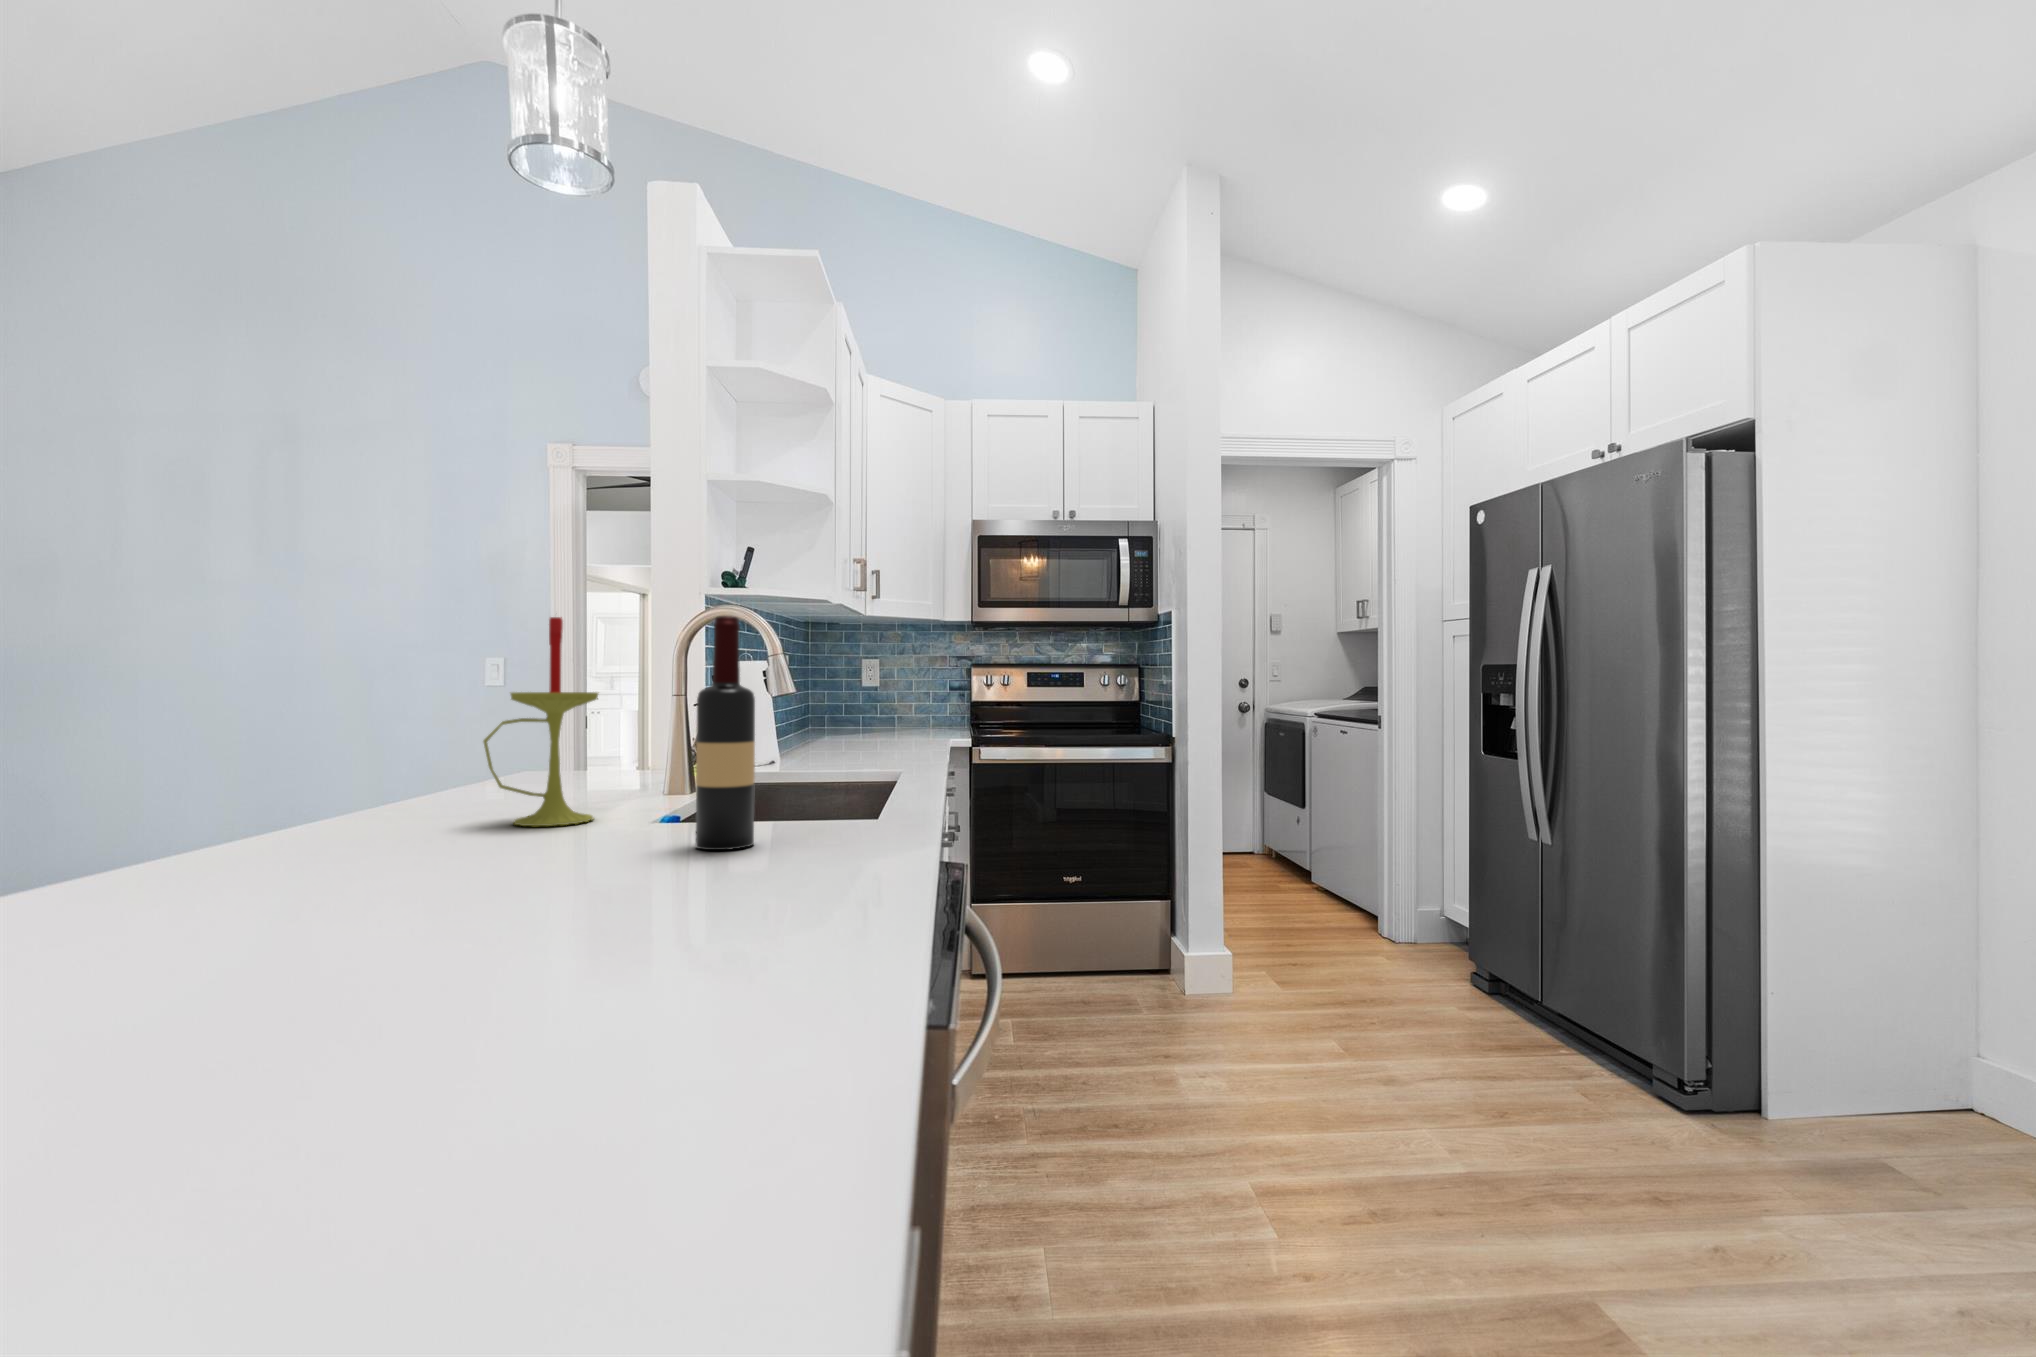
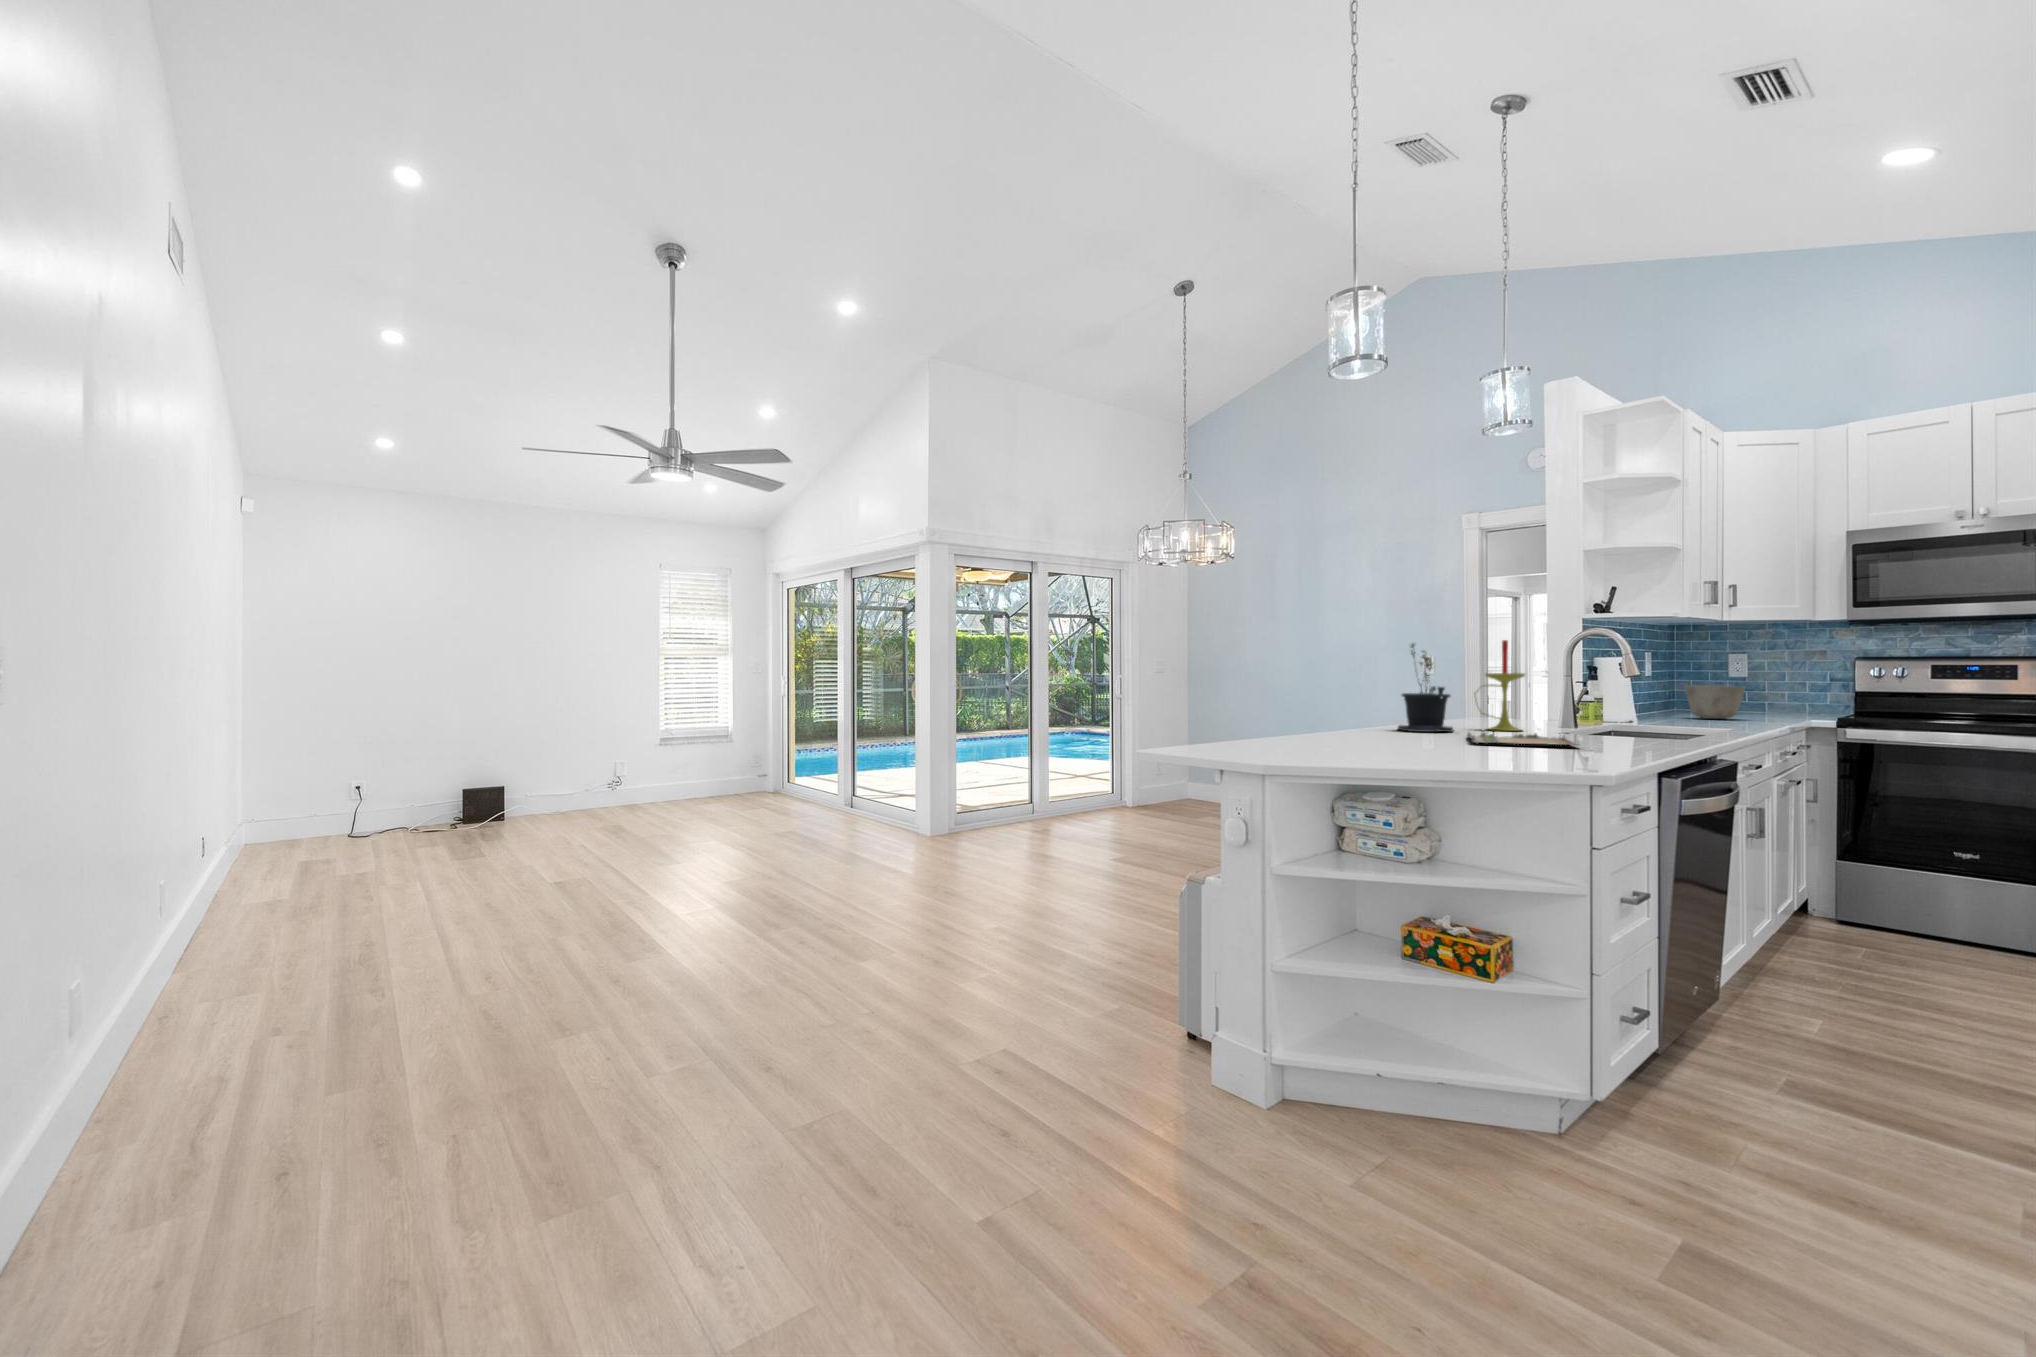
potted plant: none [236,610,419,870] -> present [1398,643,1453,732]
wine bottle: present [696,616,755,850] -> none [1577,638,1607,739]
ceramic bowl: none [827,699,891,745] -> present [1685,685,1745,719]
tray: none [352,841,704,973] -> present [1467,732,1575,745]

